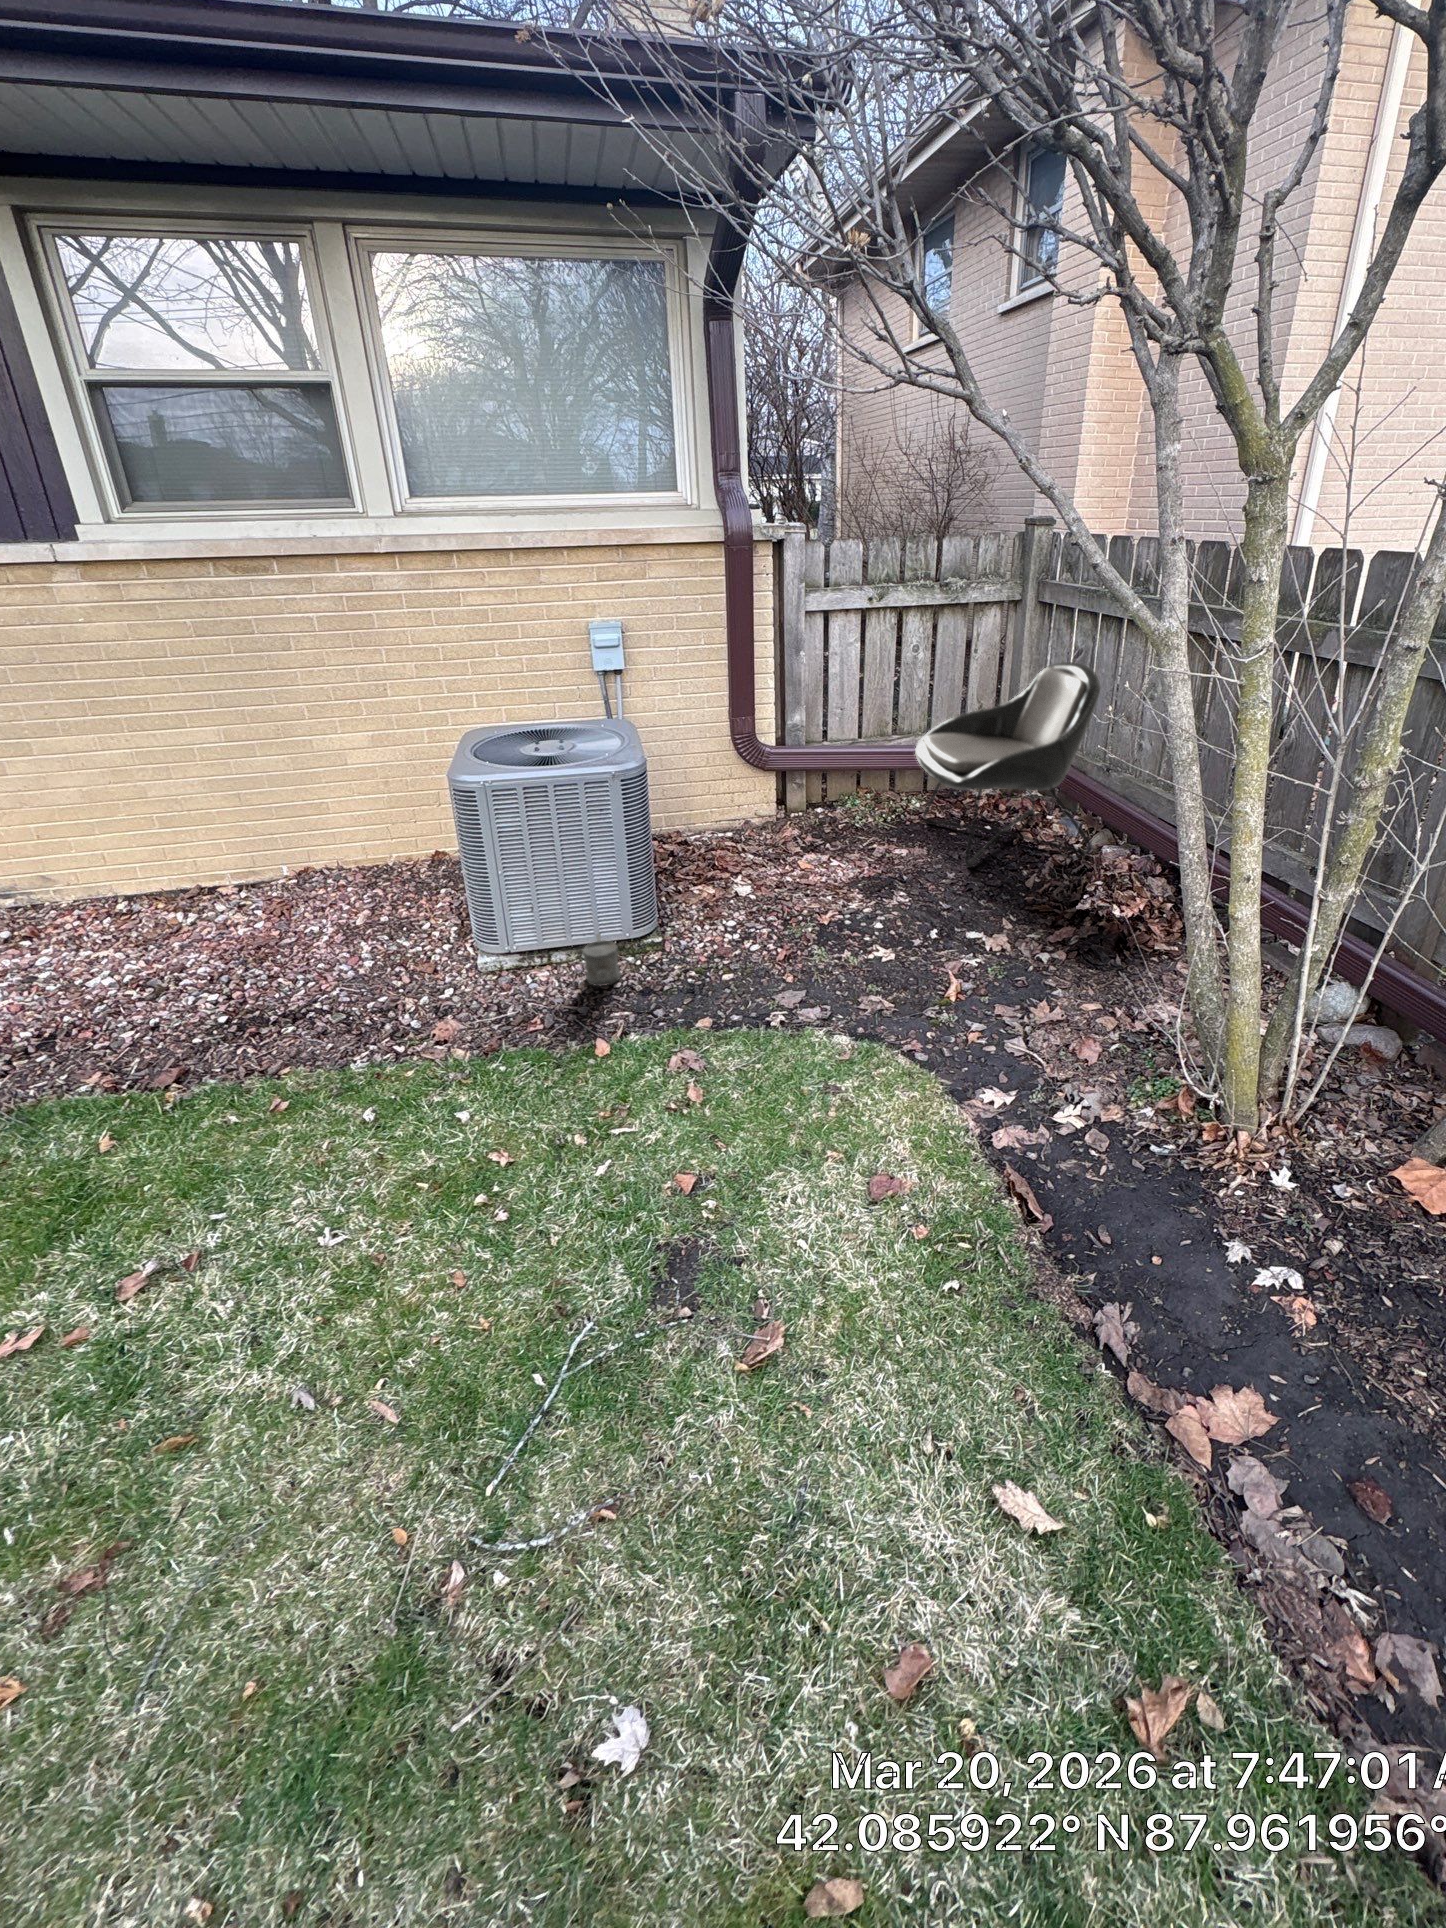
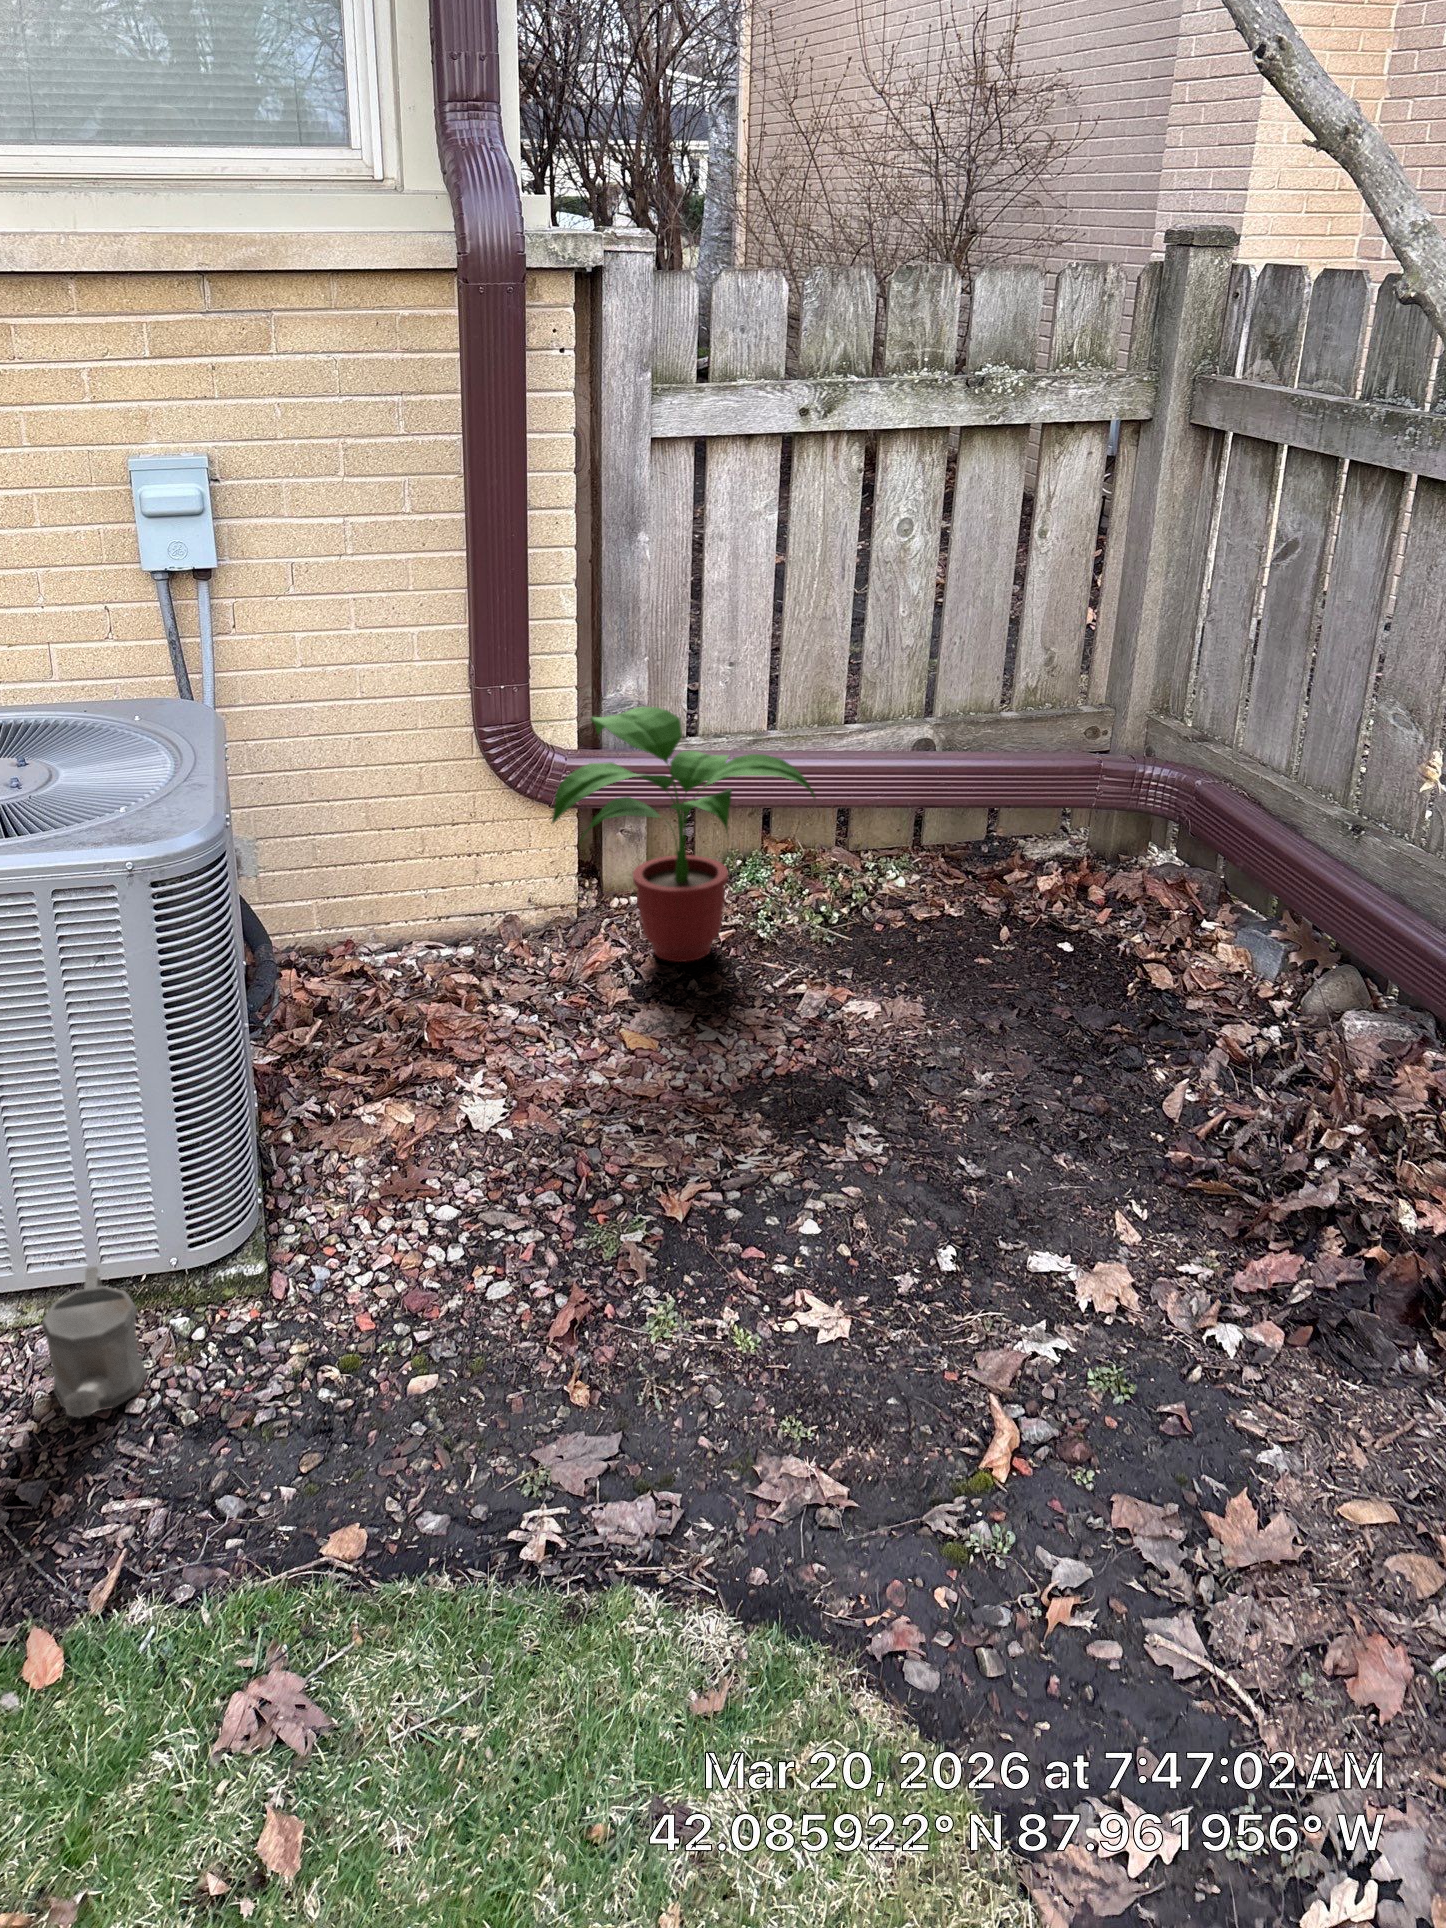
lounge chair: present [915,662,1100,868] -> none [901,567,1351,1061]
potted plant: none [768,728,879,836] -> present [552,706,815,962]

